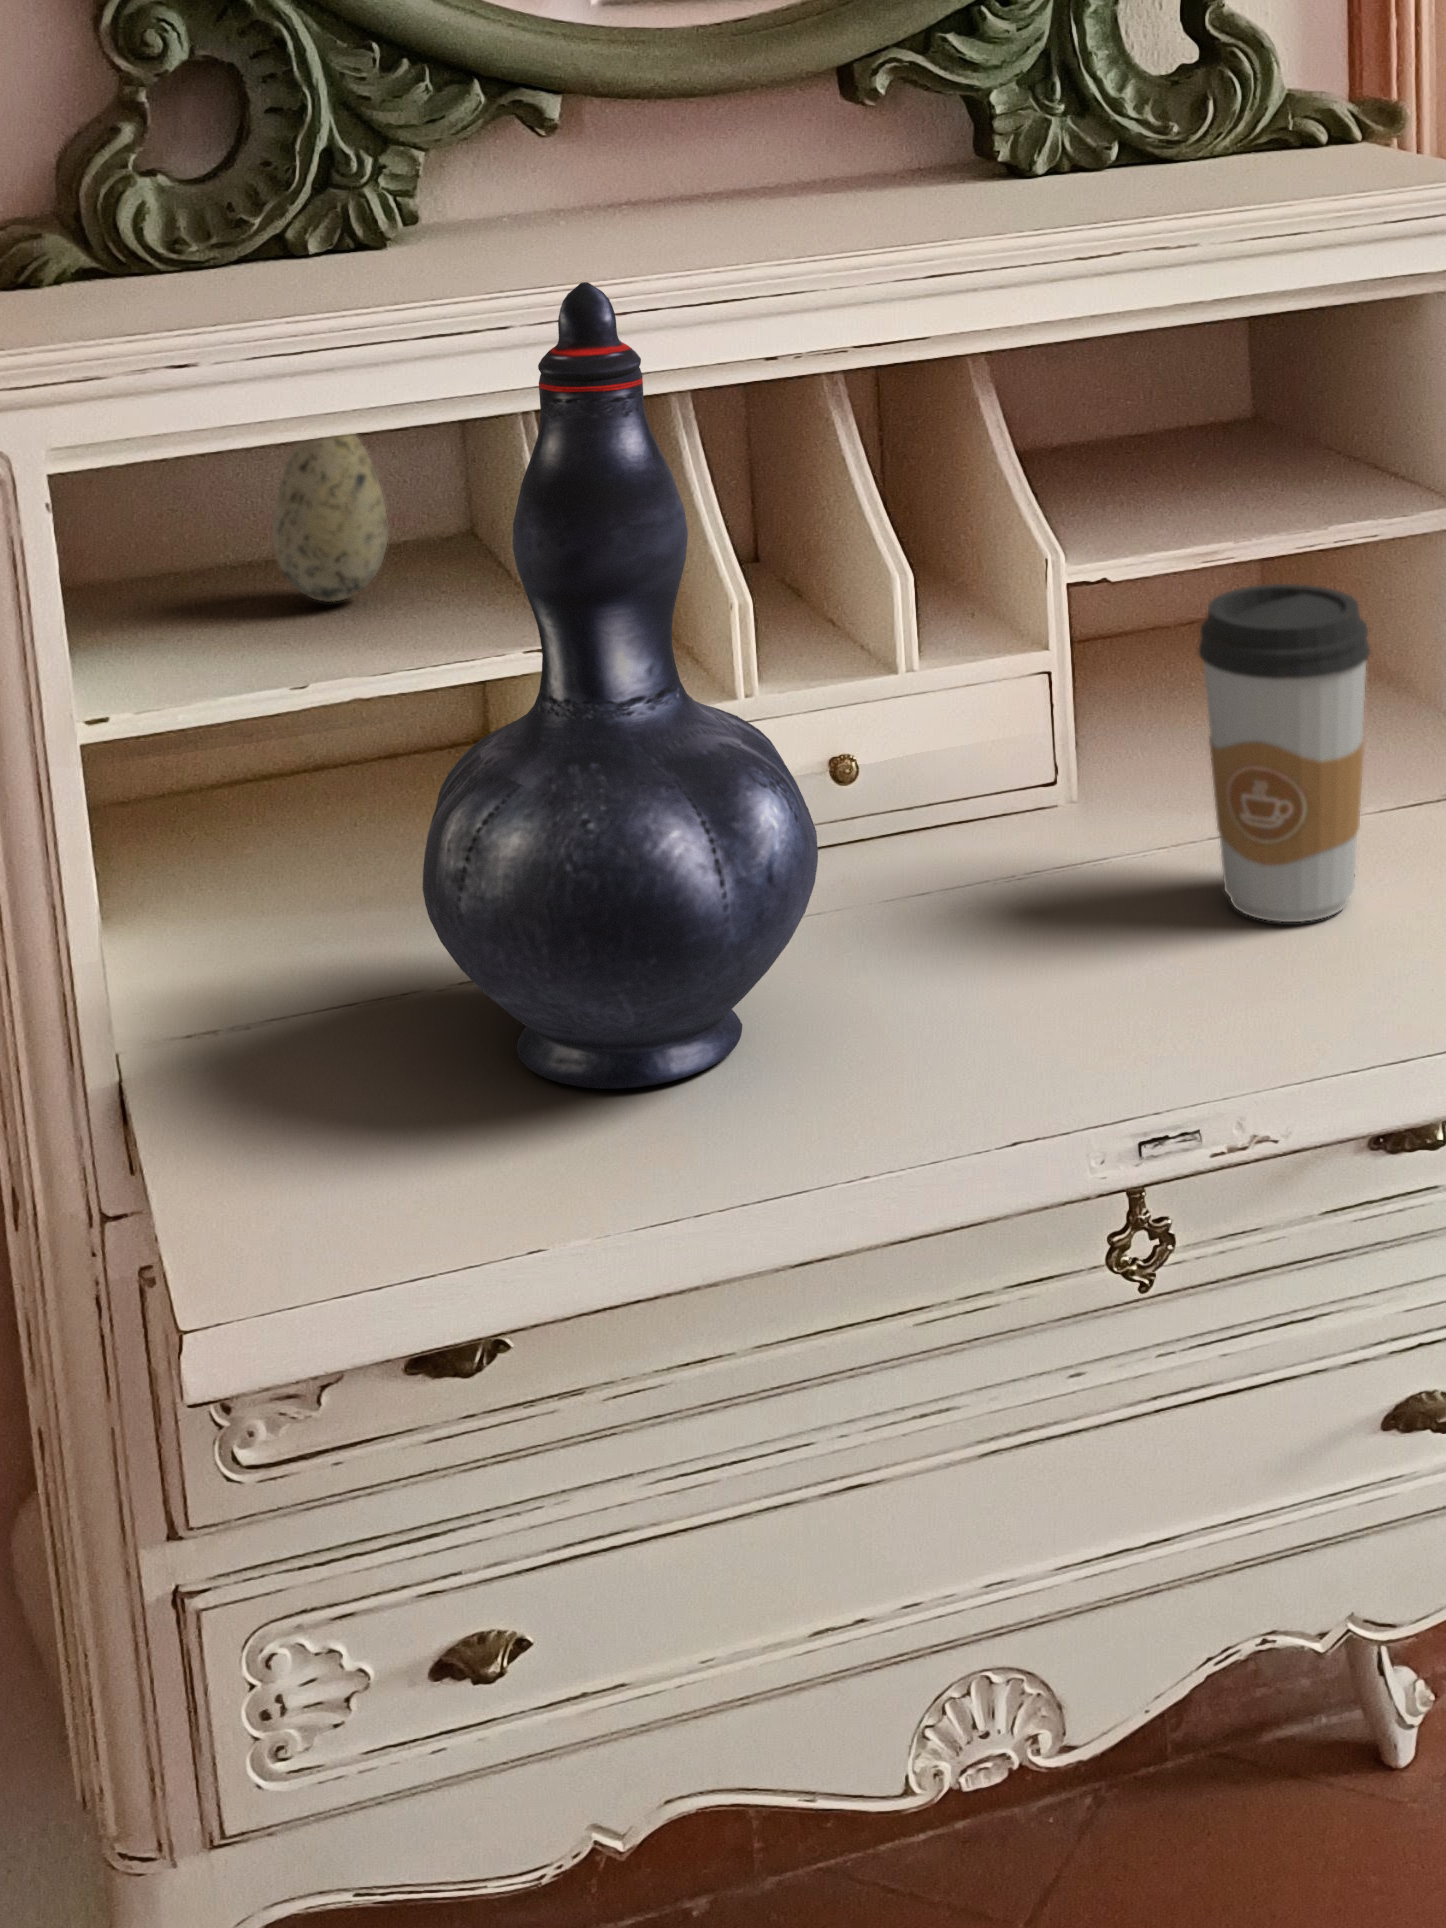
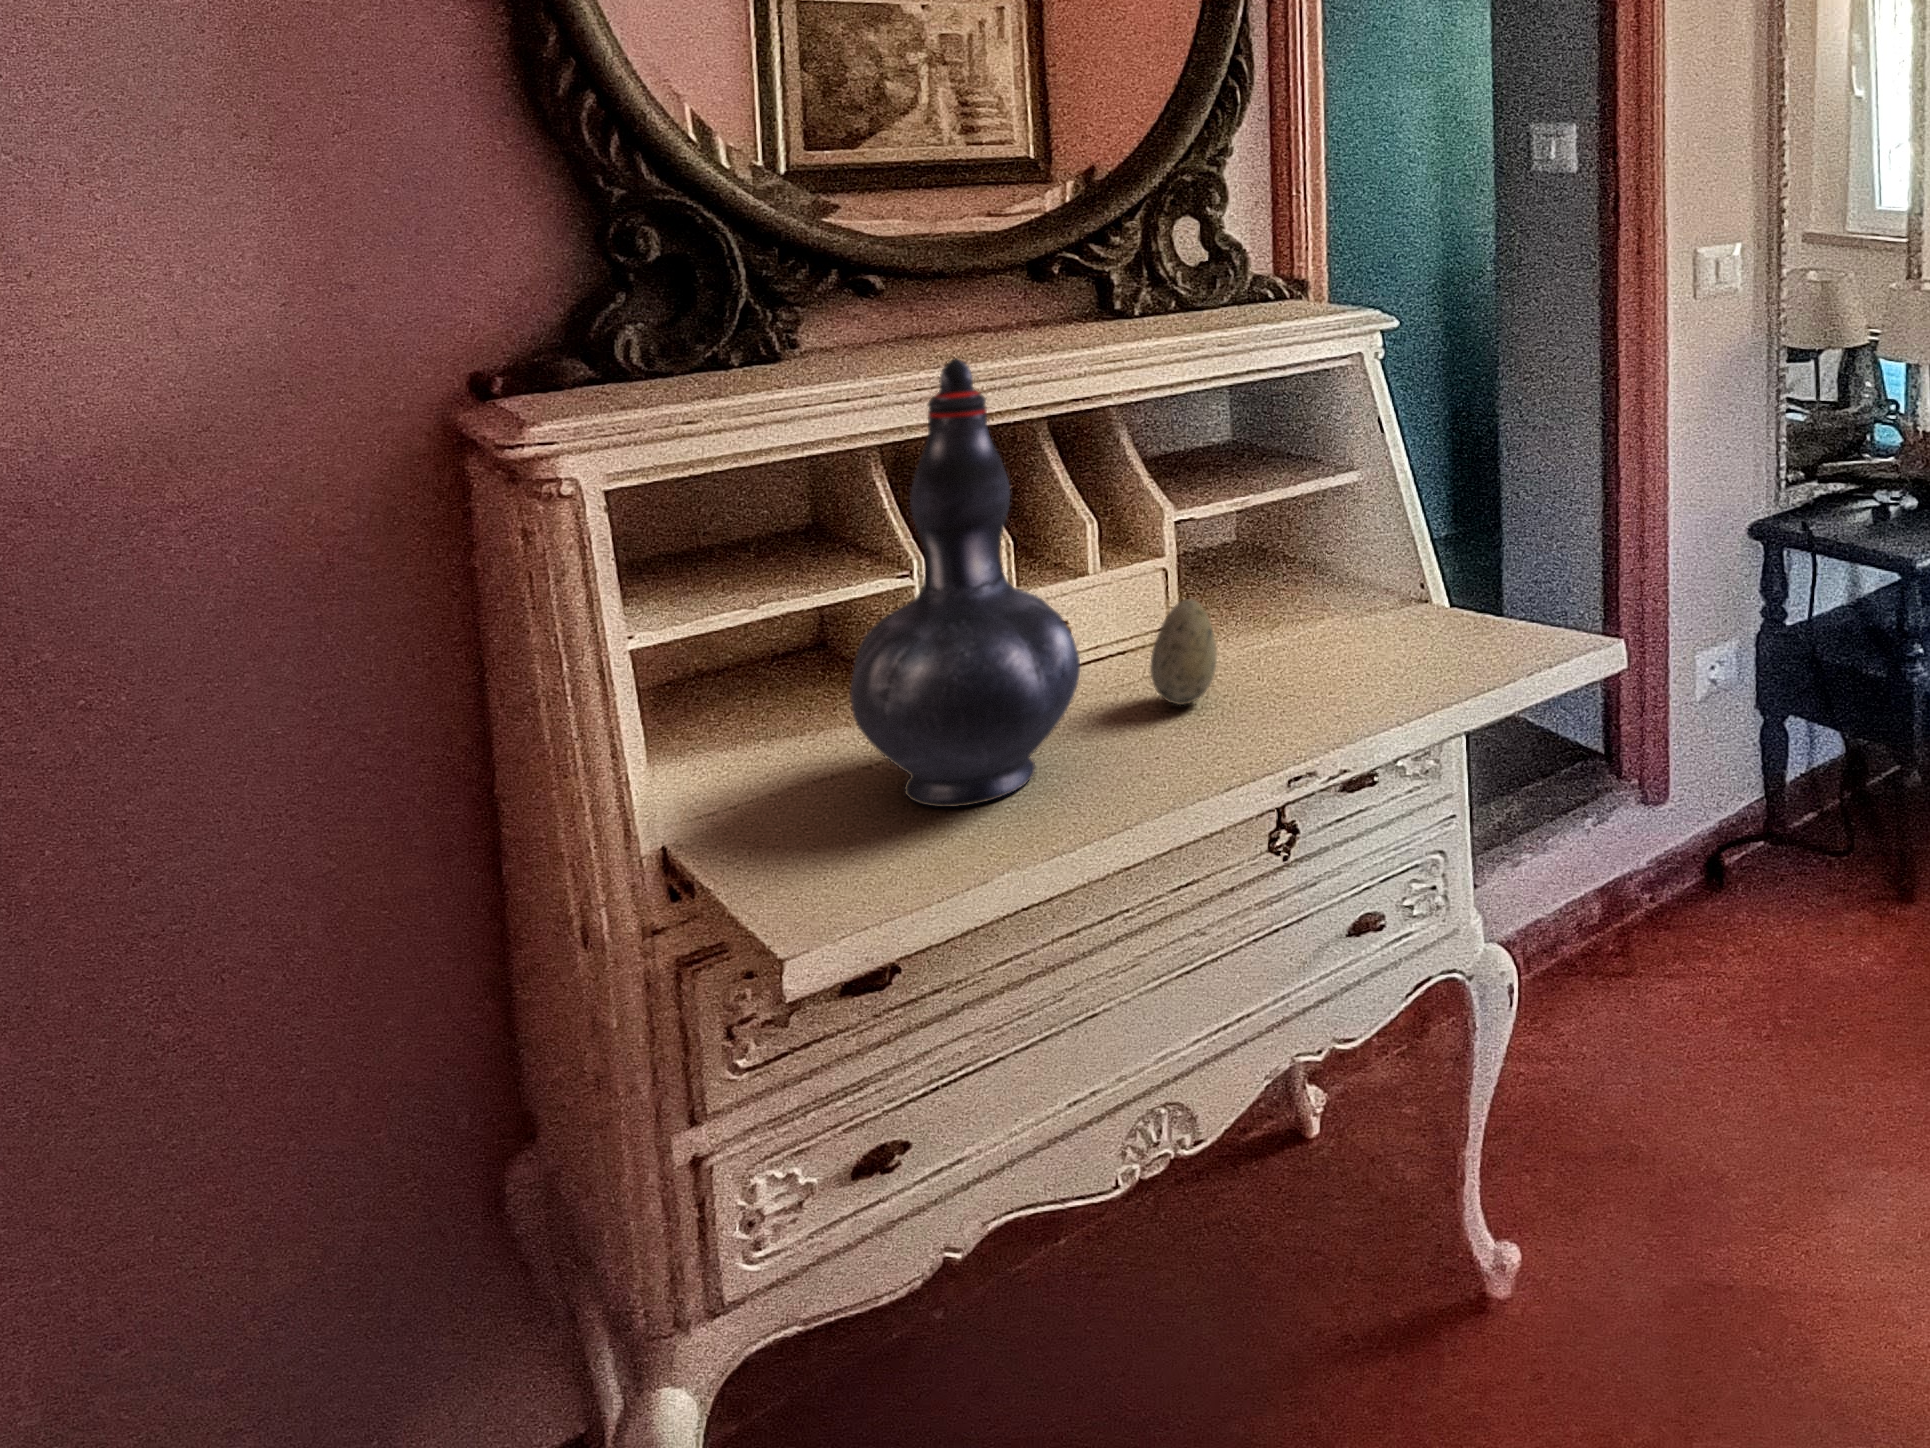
decorative egg: present [273,435,388,602] -> present [1150,599,1217,705]
coffee cup: present [1199,584,1371,922] -> none [1256,505,1341,675]

